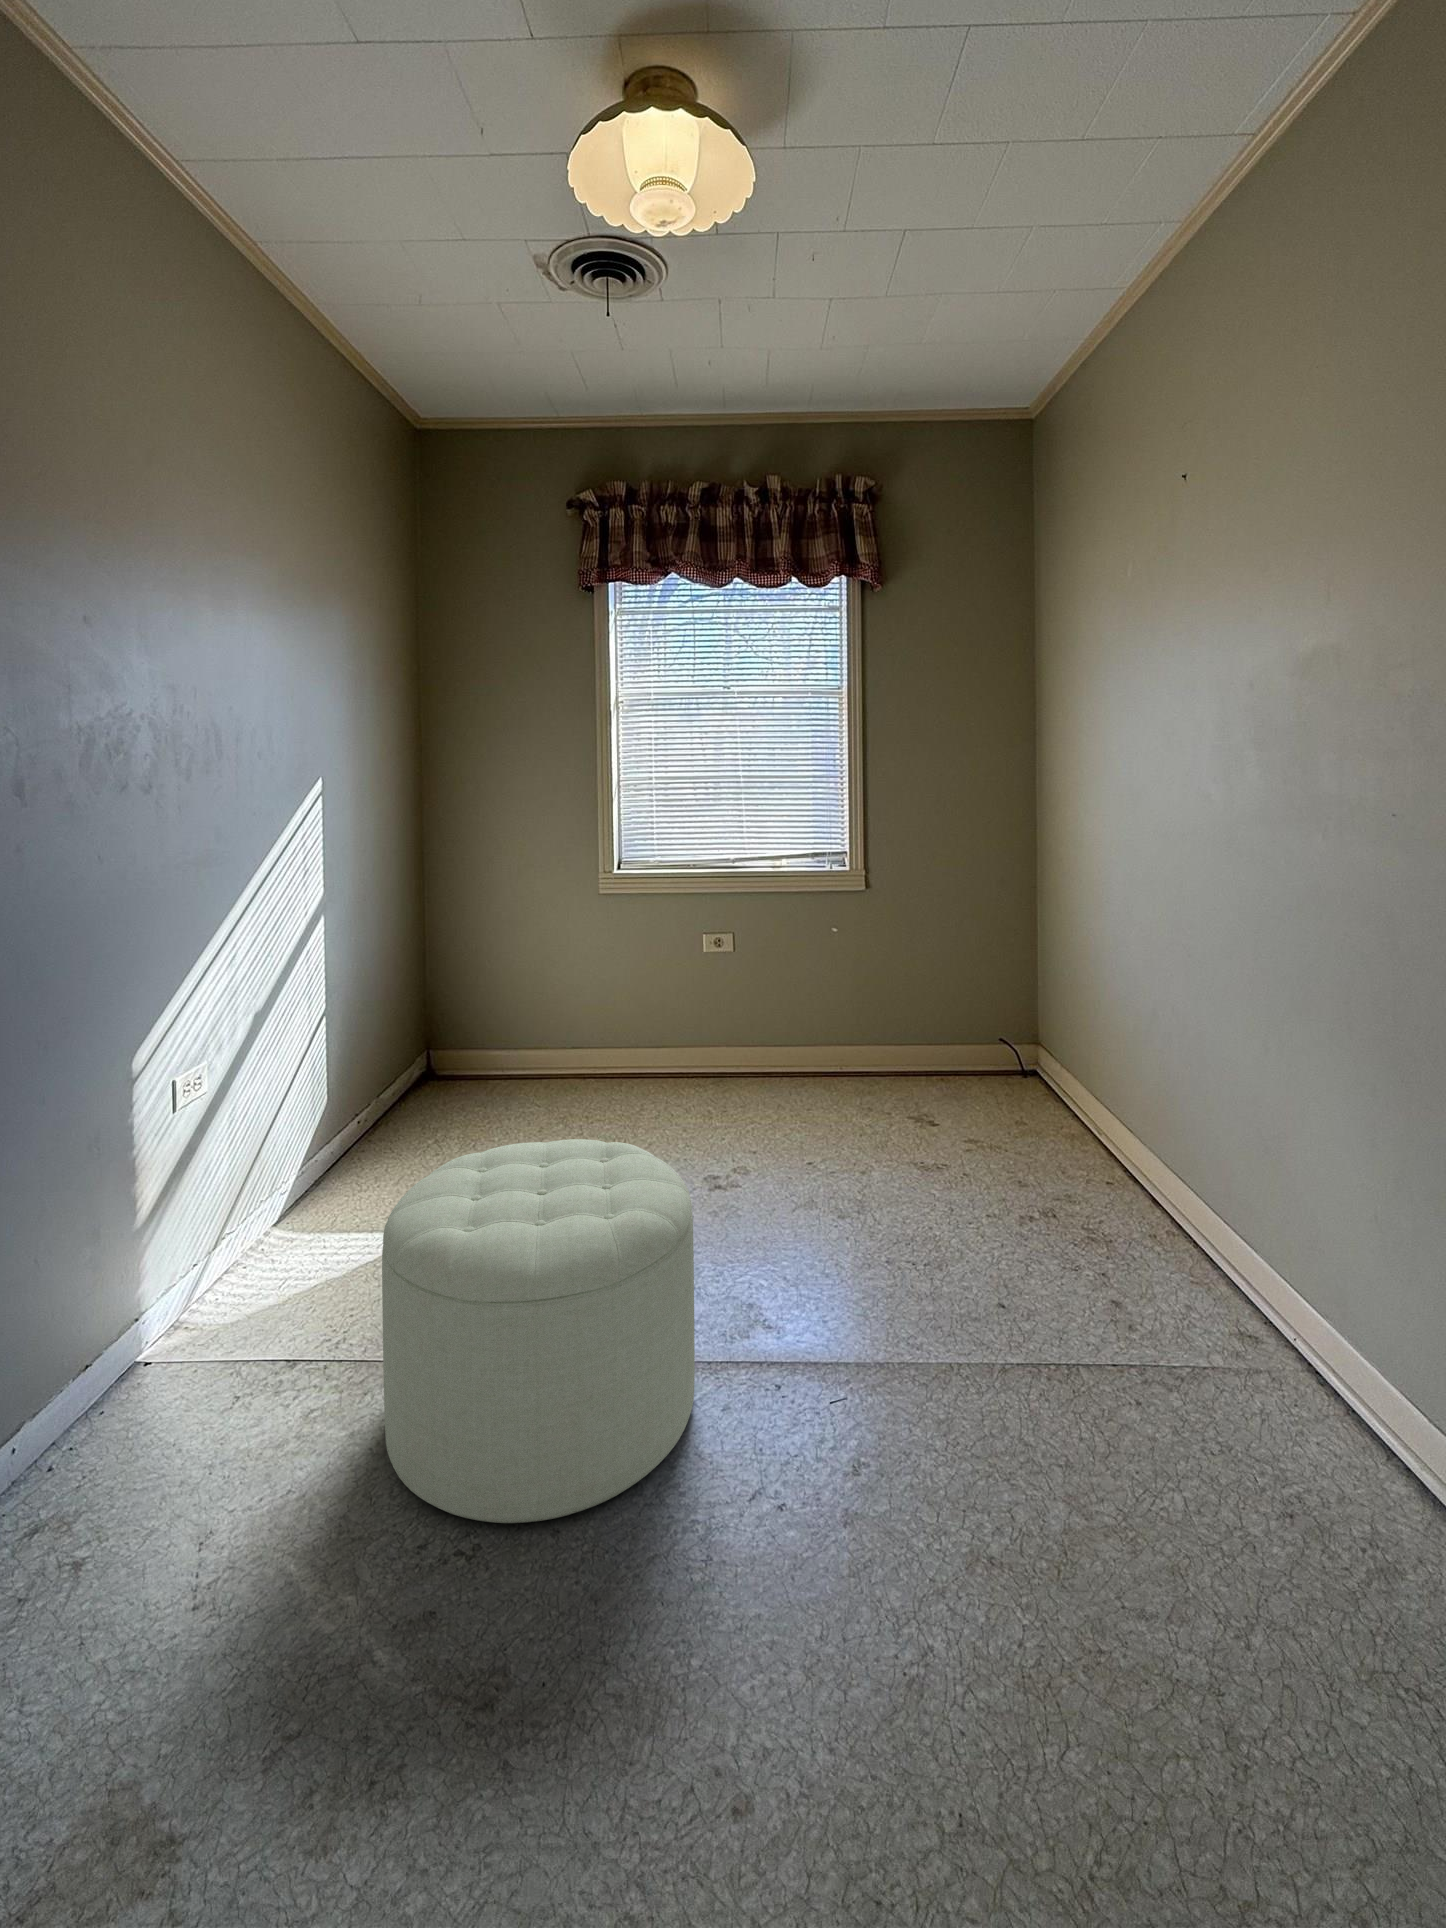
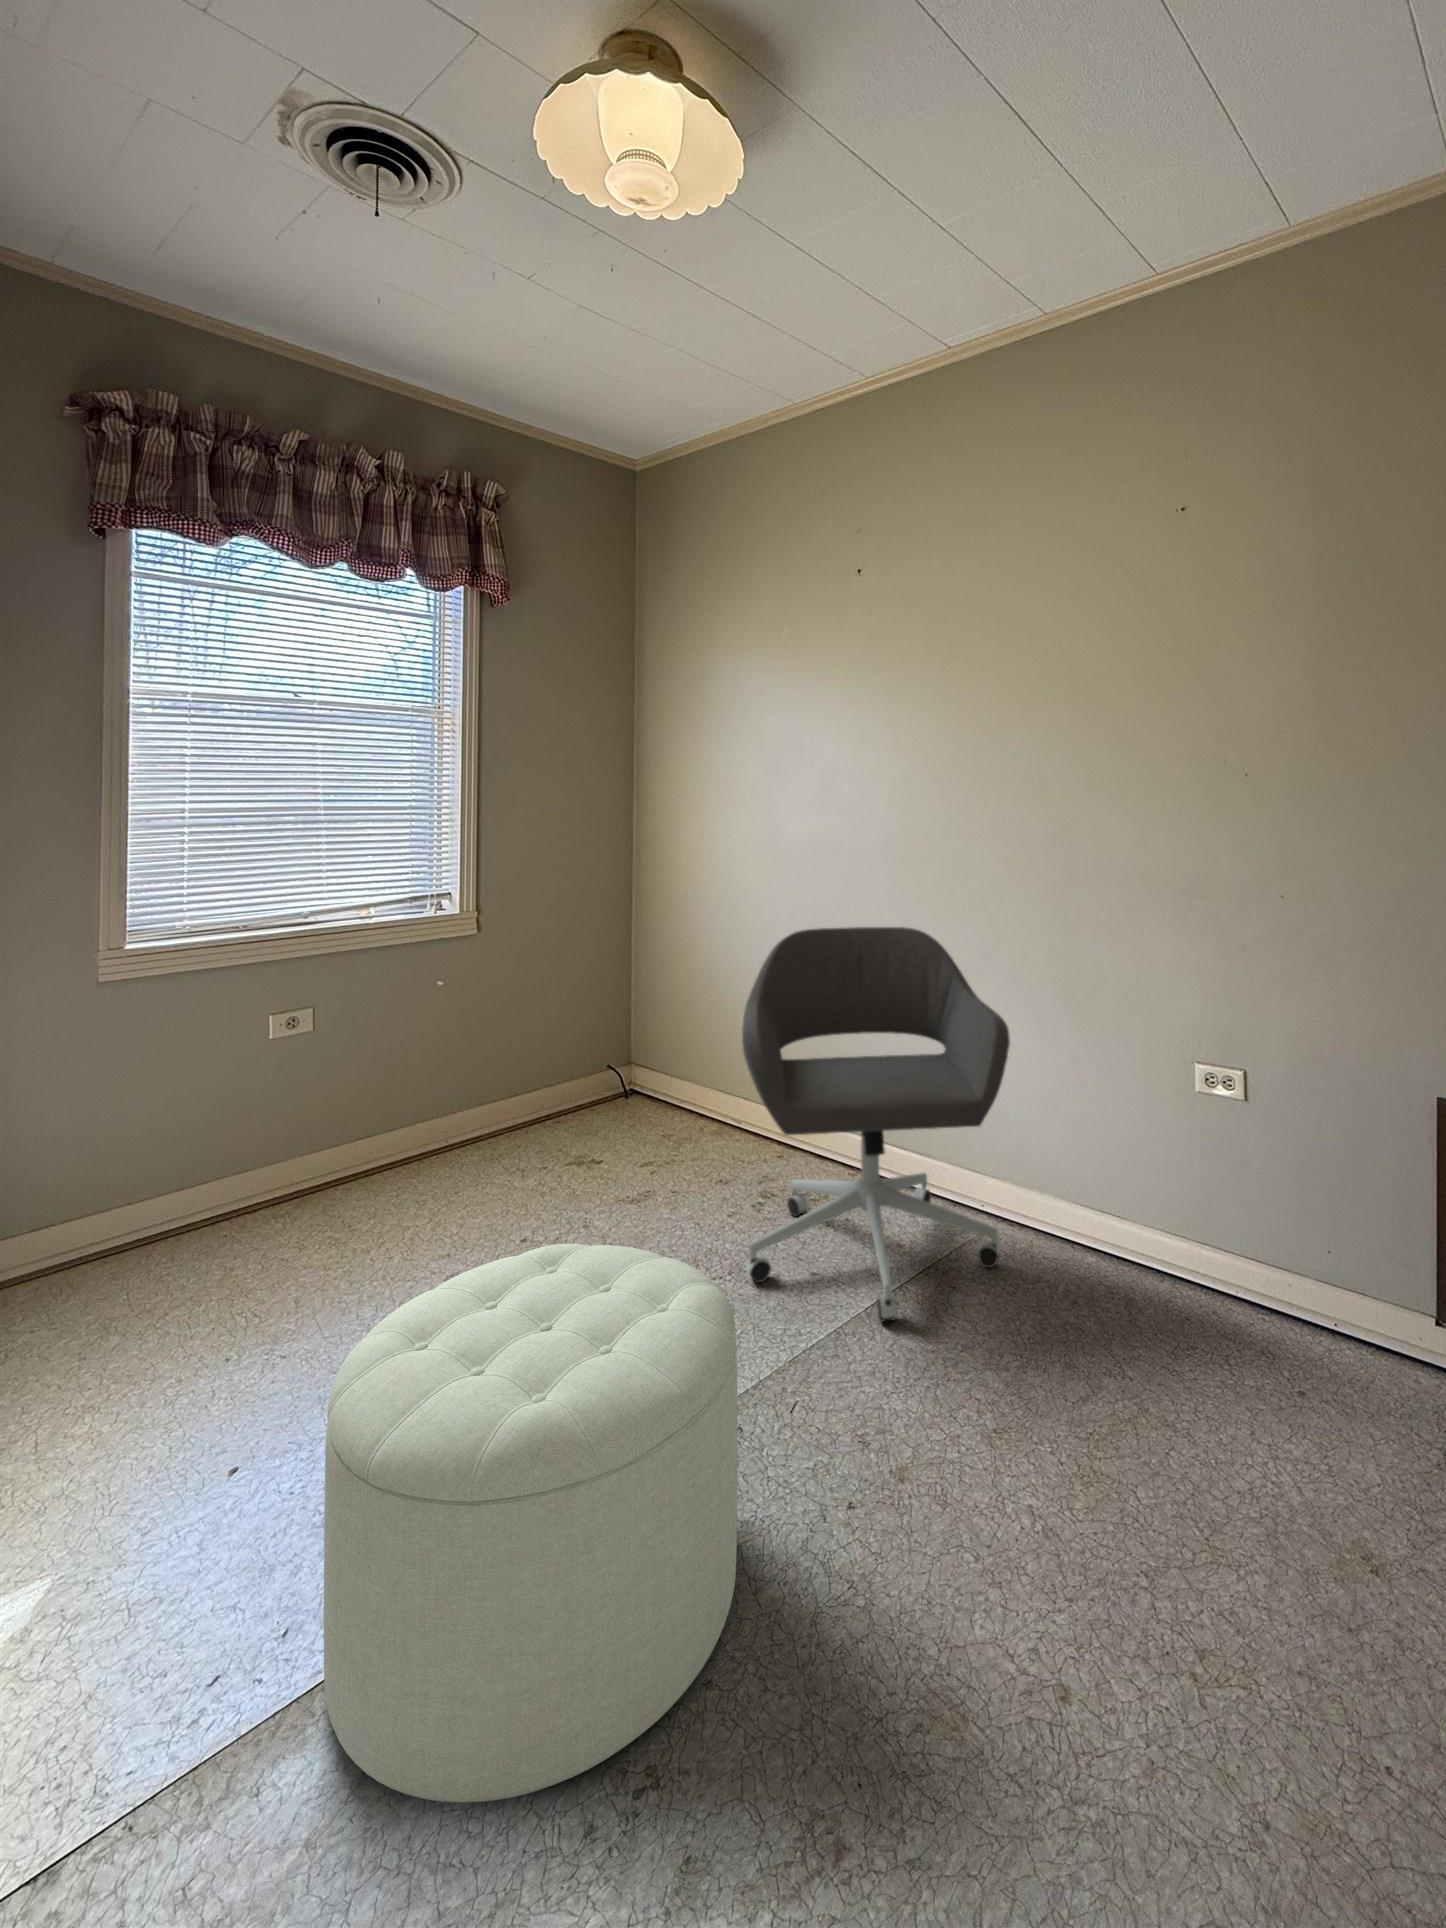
office chair: none [902,921,1271,1409] -> present [742,927,1010,1322]

